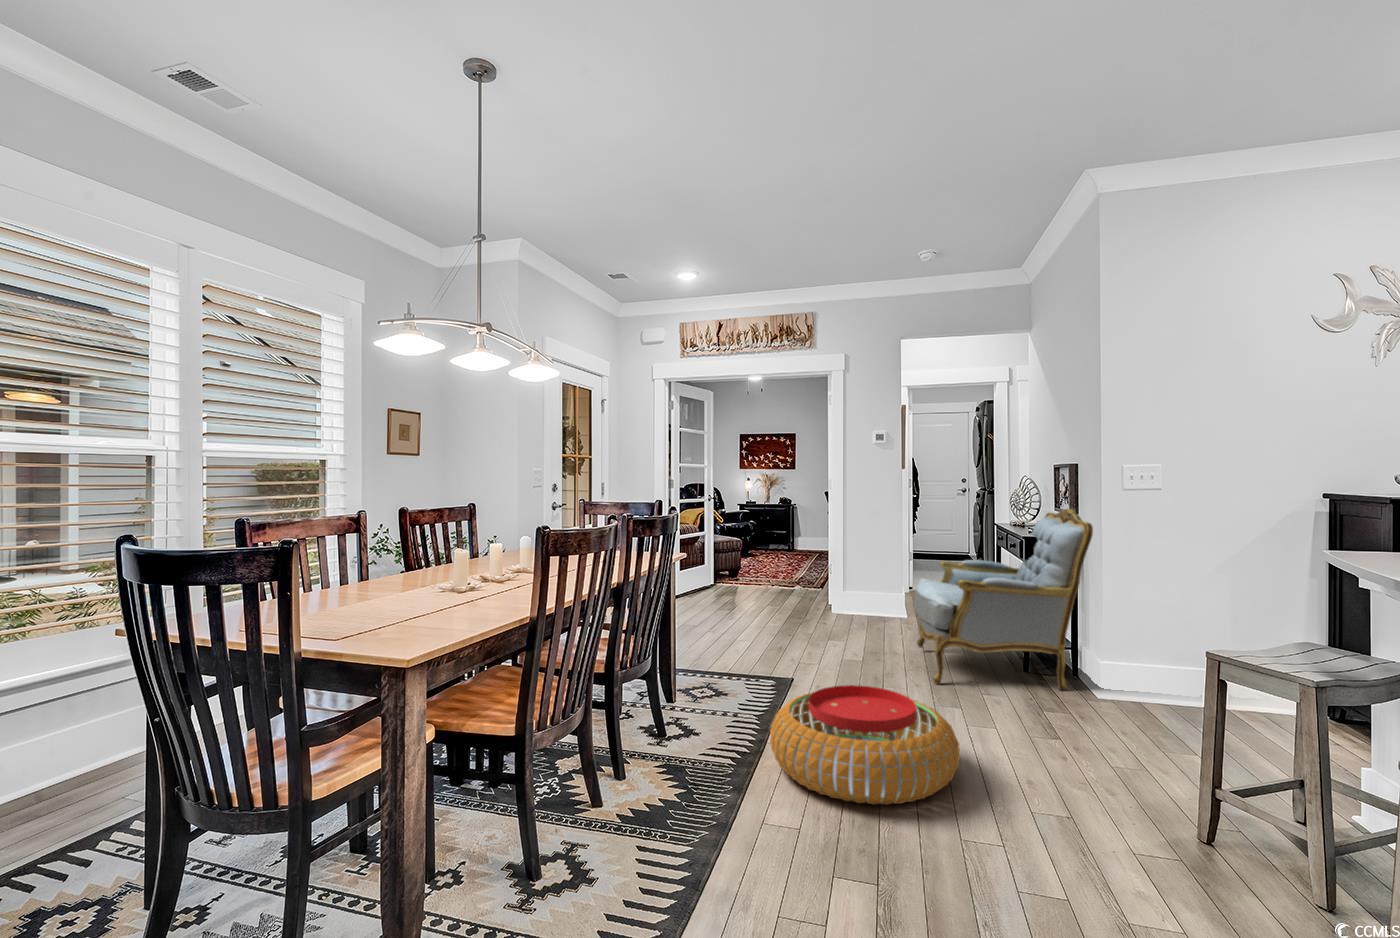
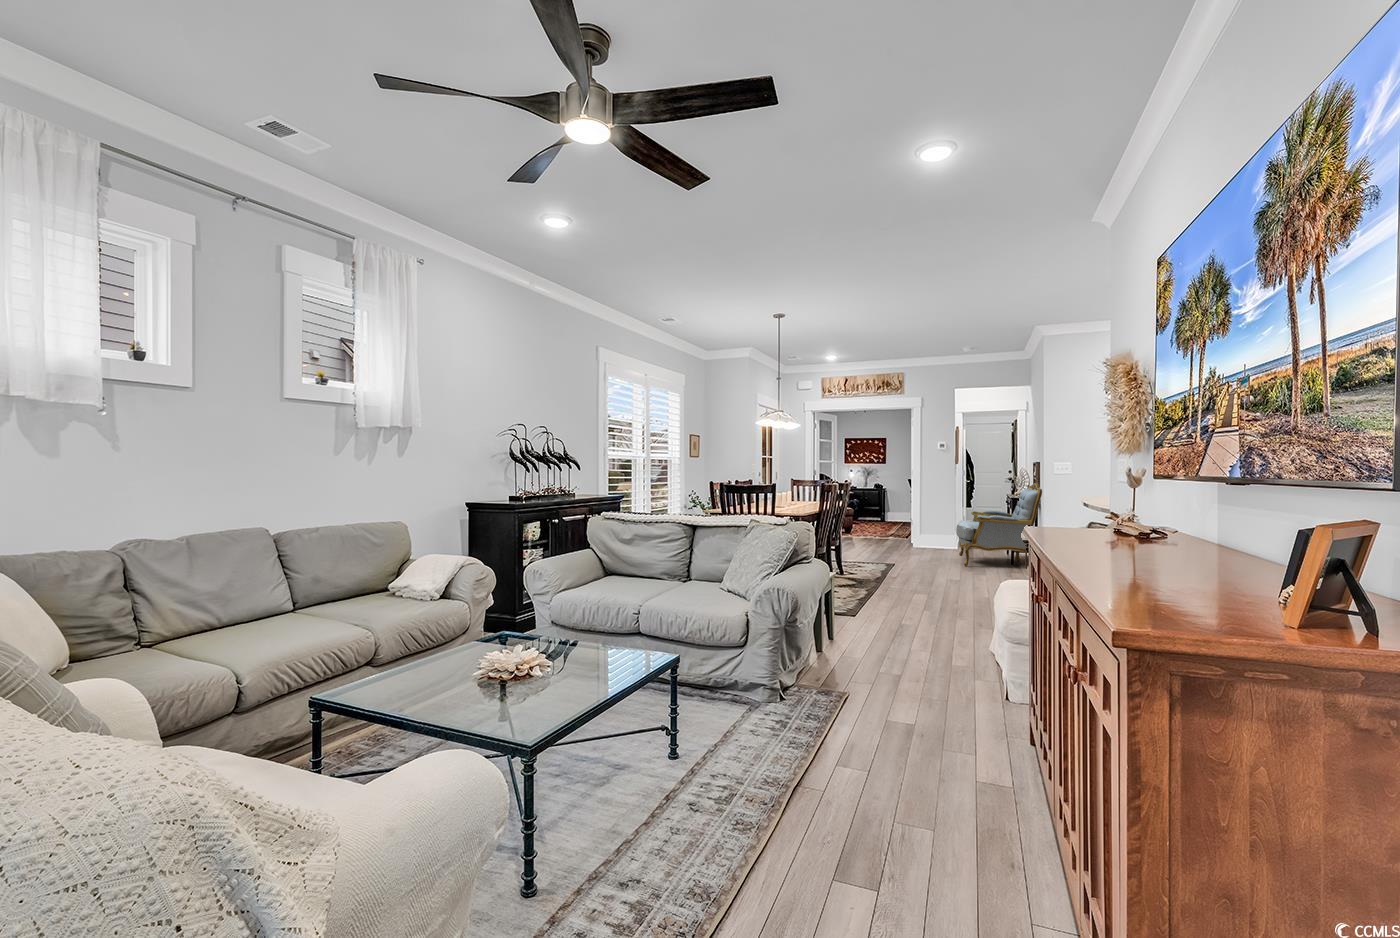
pouf: present [770,685,960,805] -> none [889,552,966,586]

